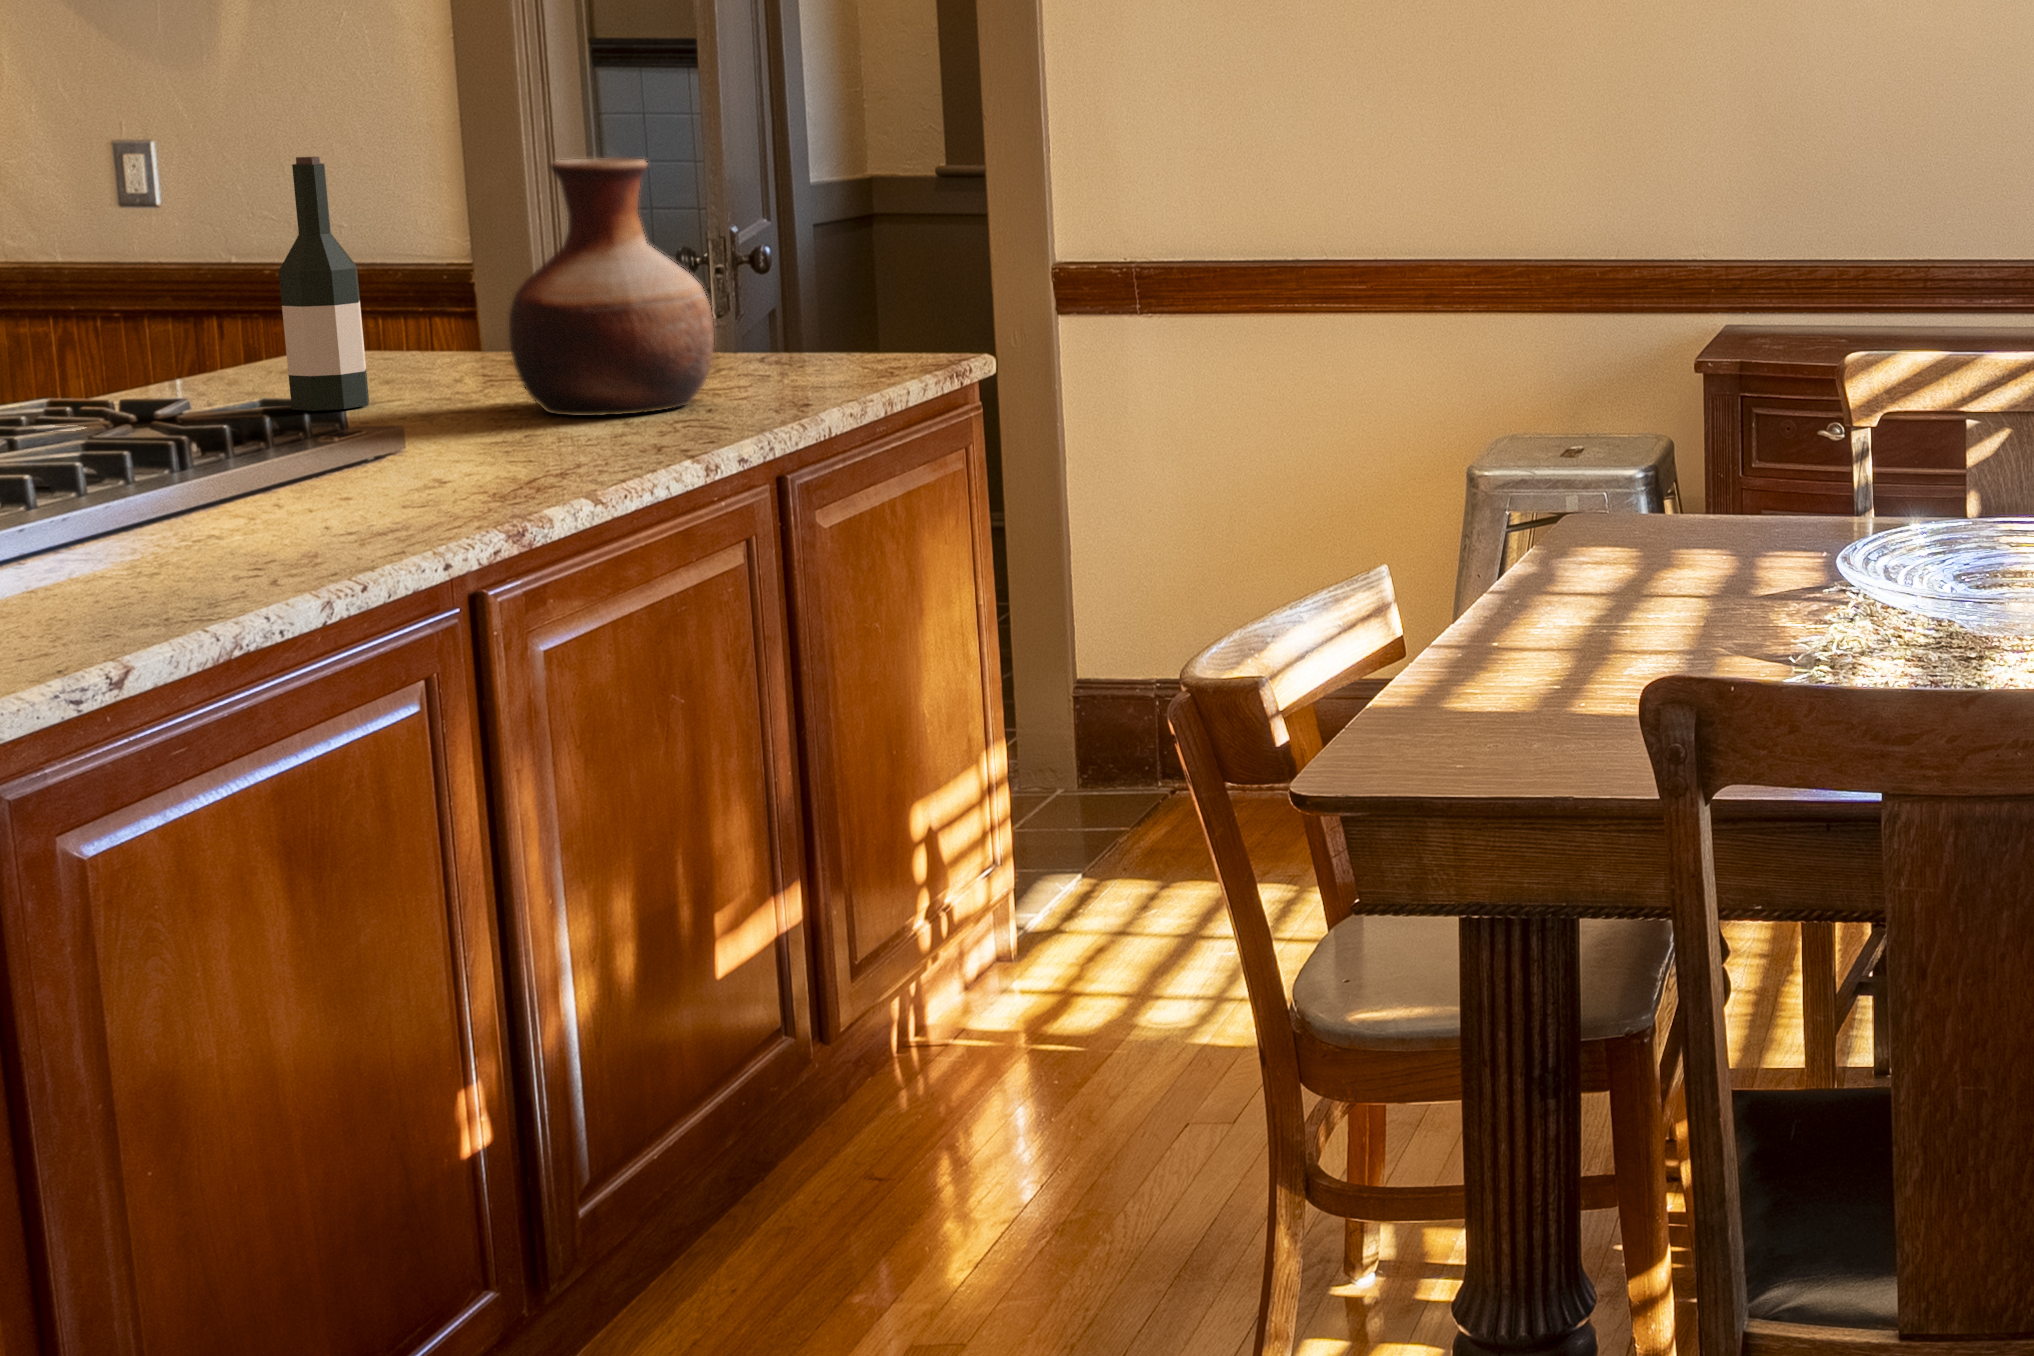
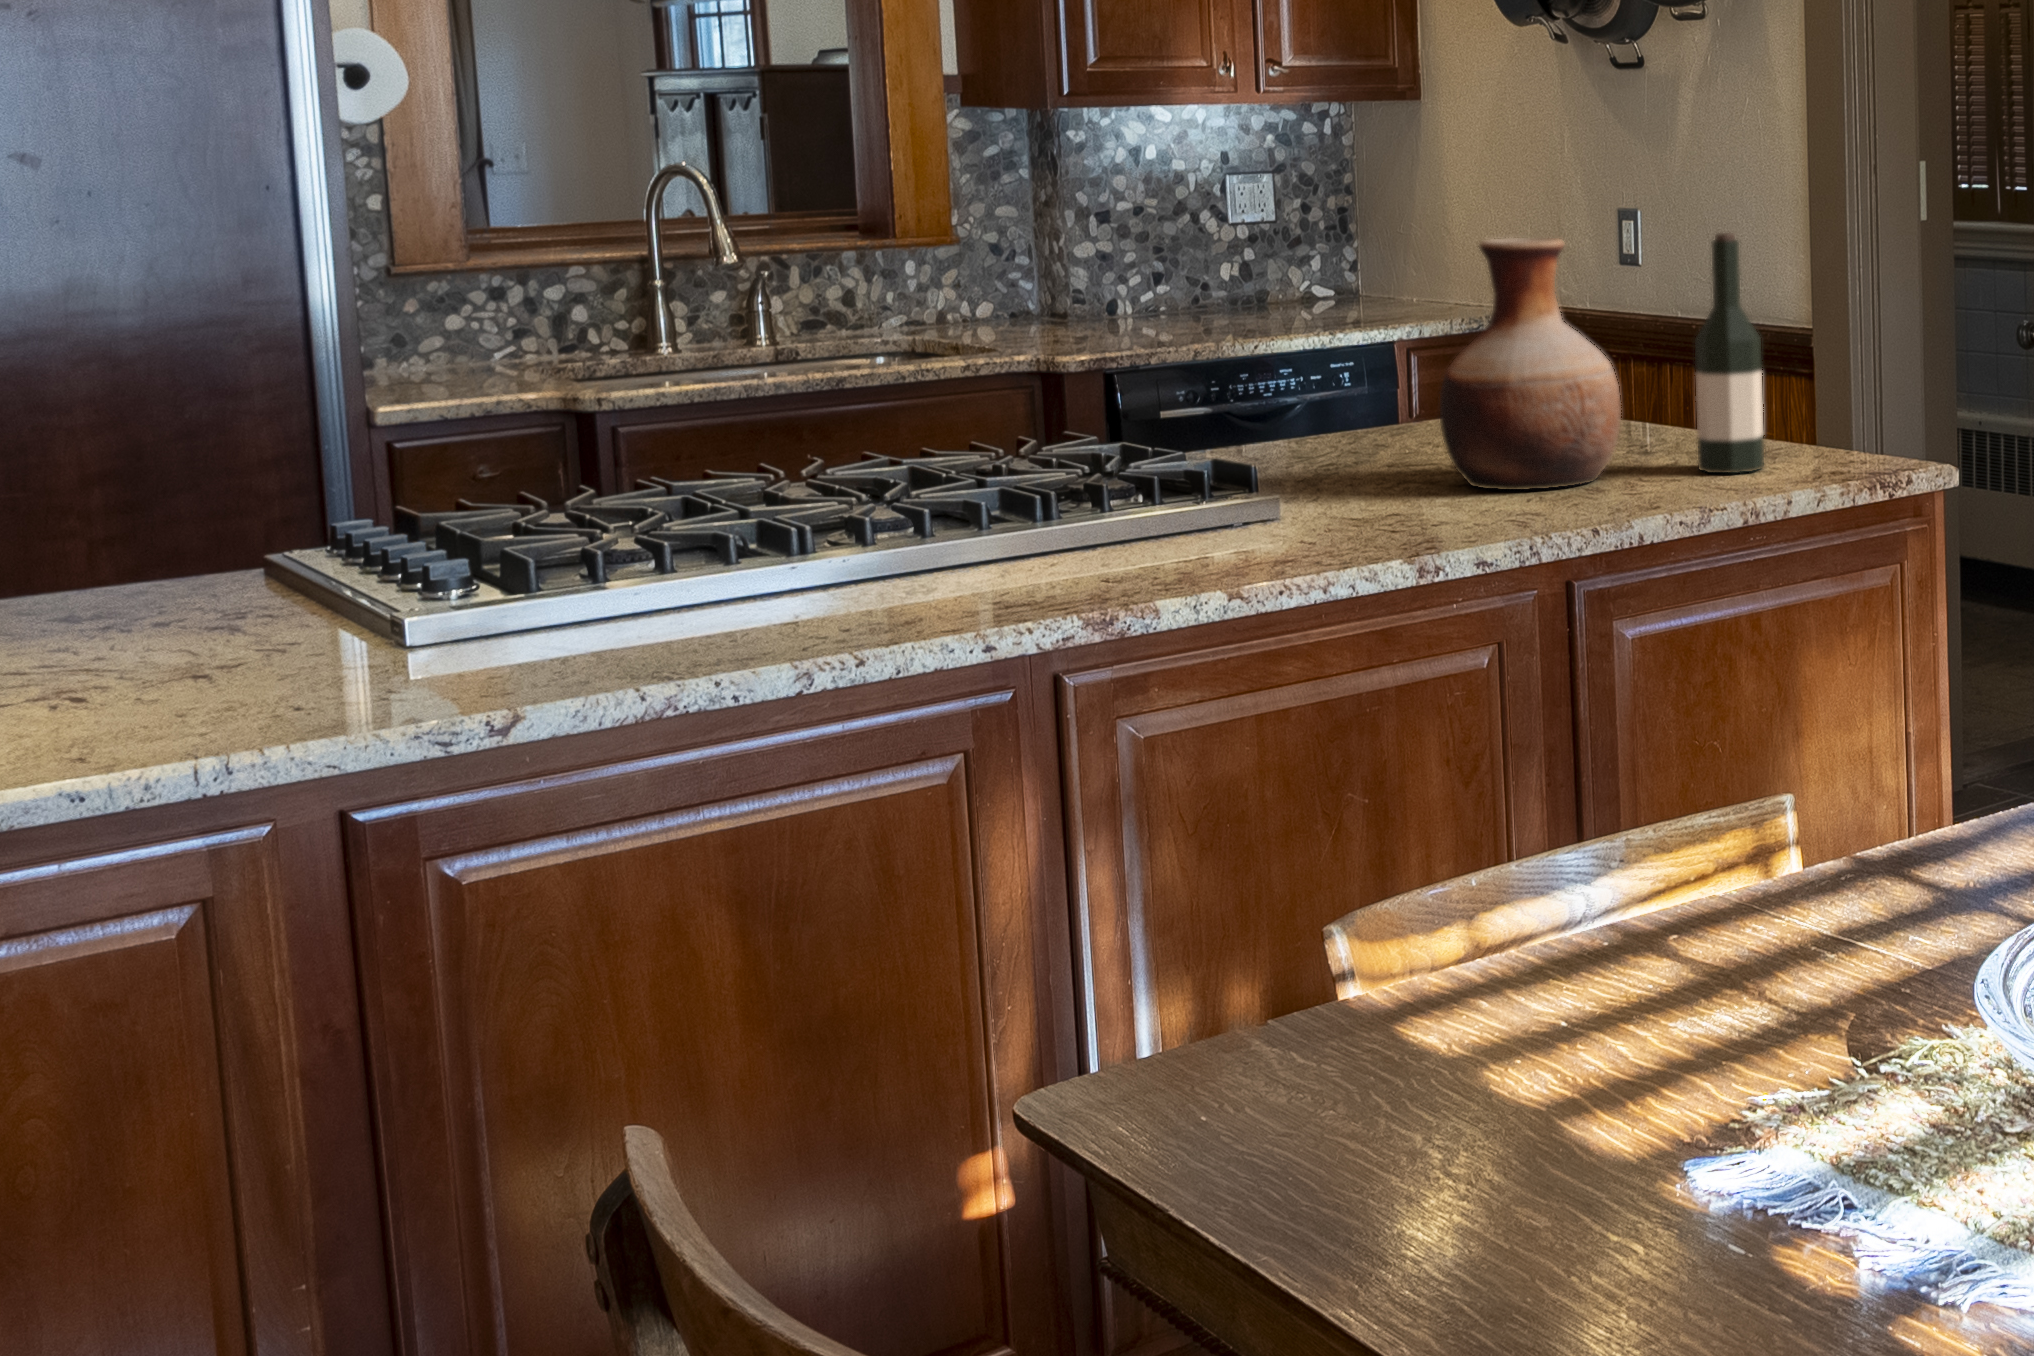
wine bottle: present [279,157,369,411] -> present [1695,233,1764,473]

